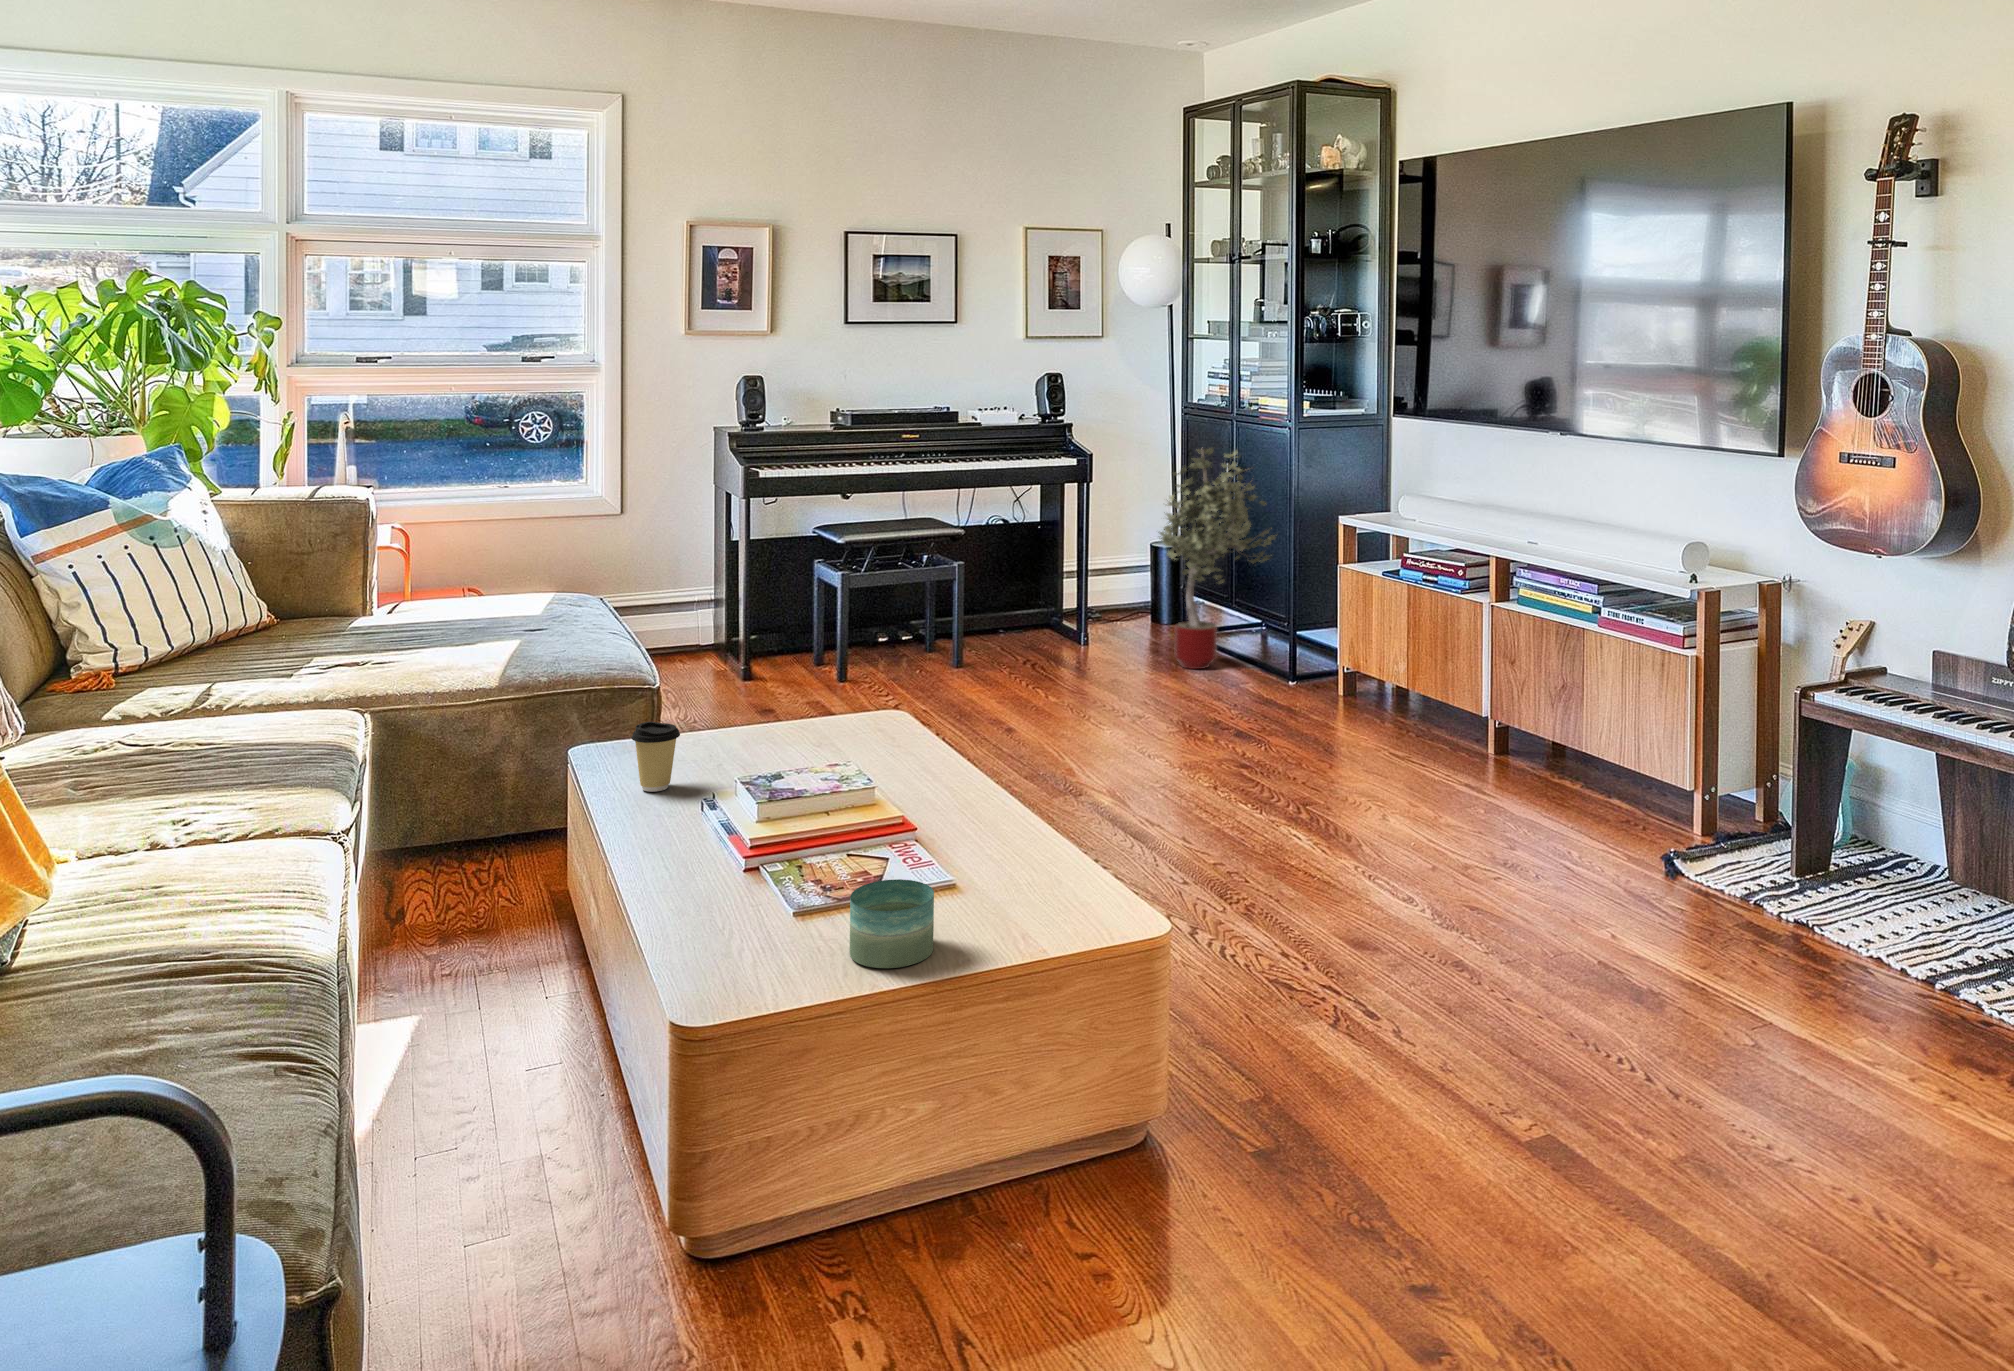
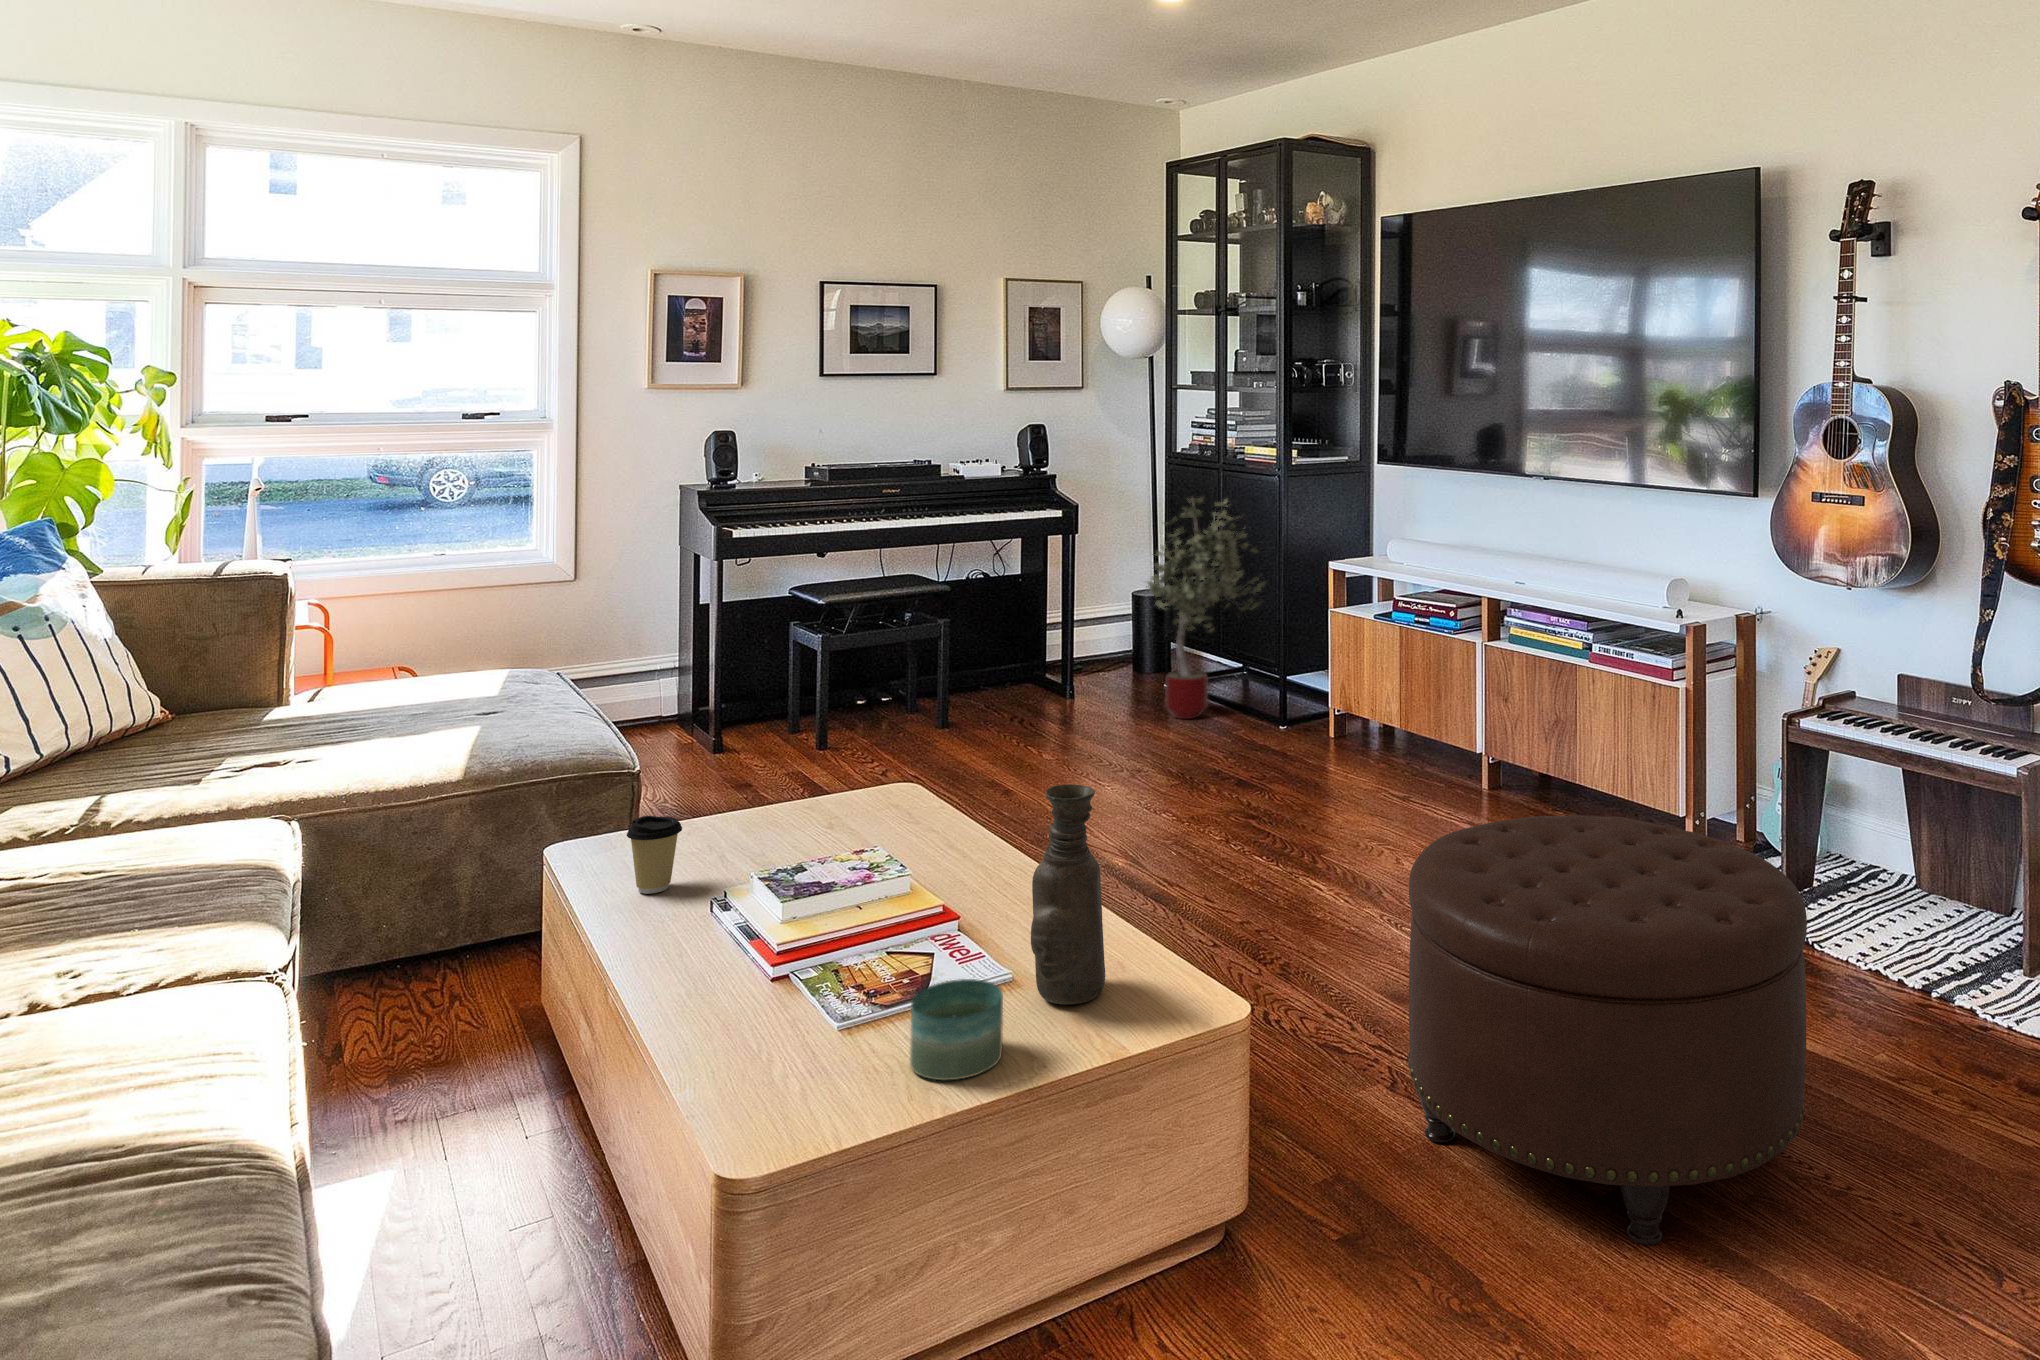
vase: none [967,707,1039,912] -> present [1031,784,1105,1004]
ottoman: none [1345,770,1758,1195] -> present [1408,815,1807,1245]

